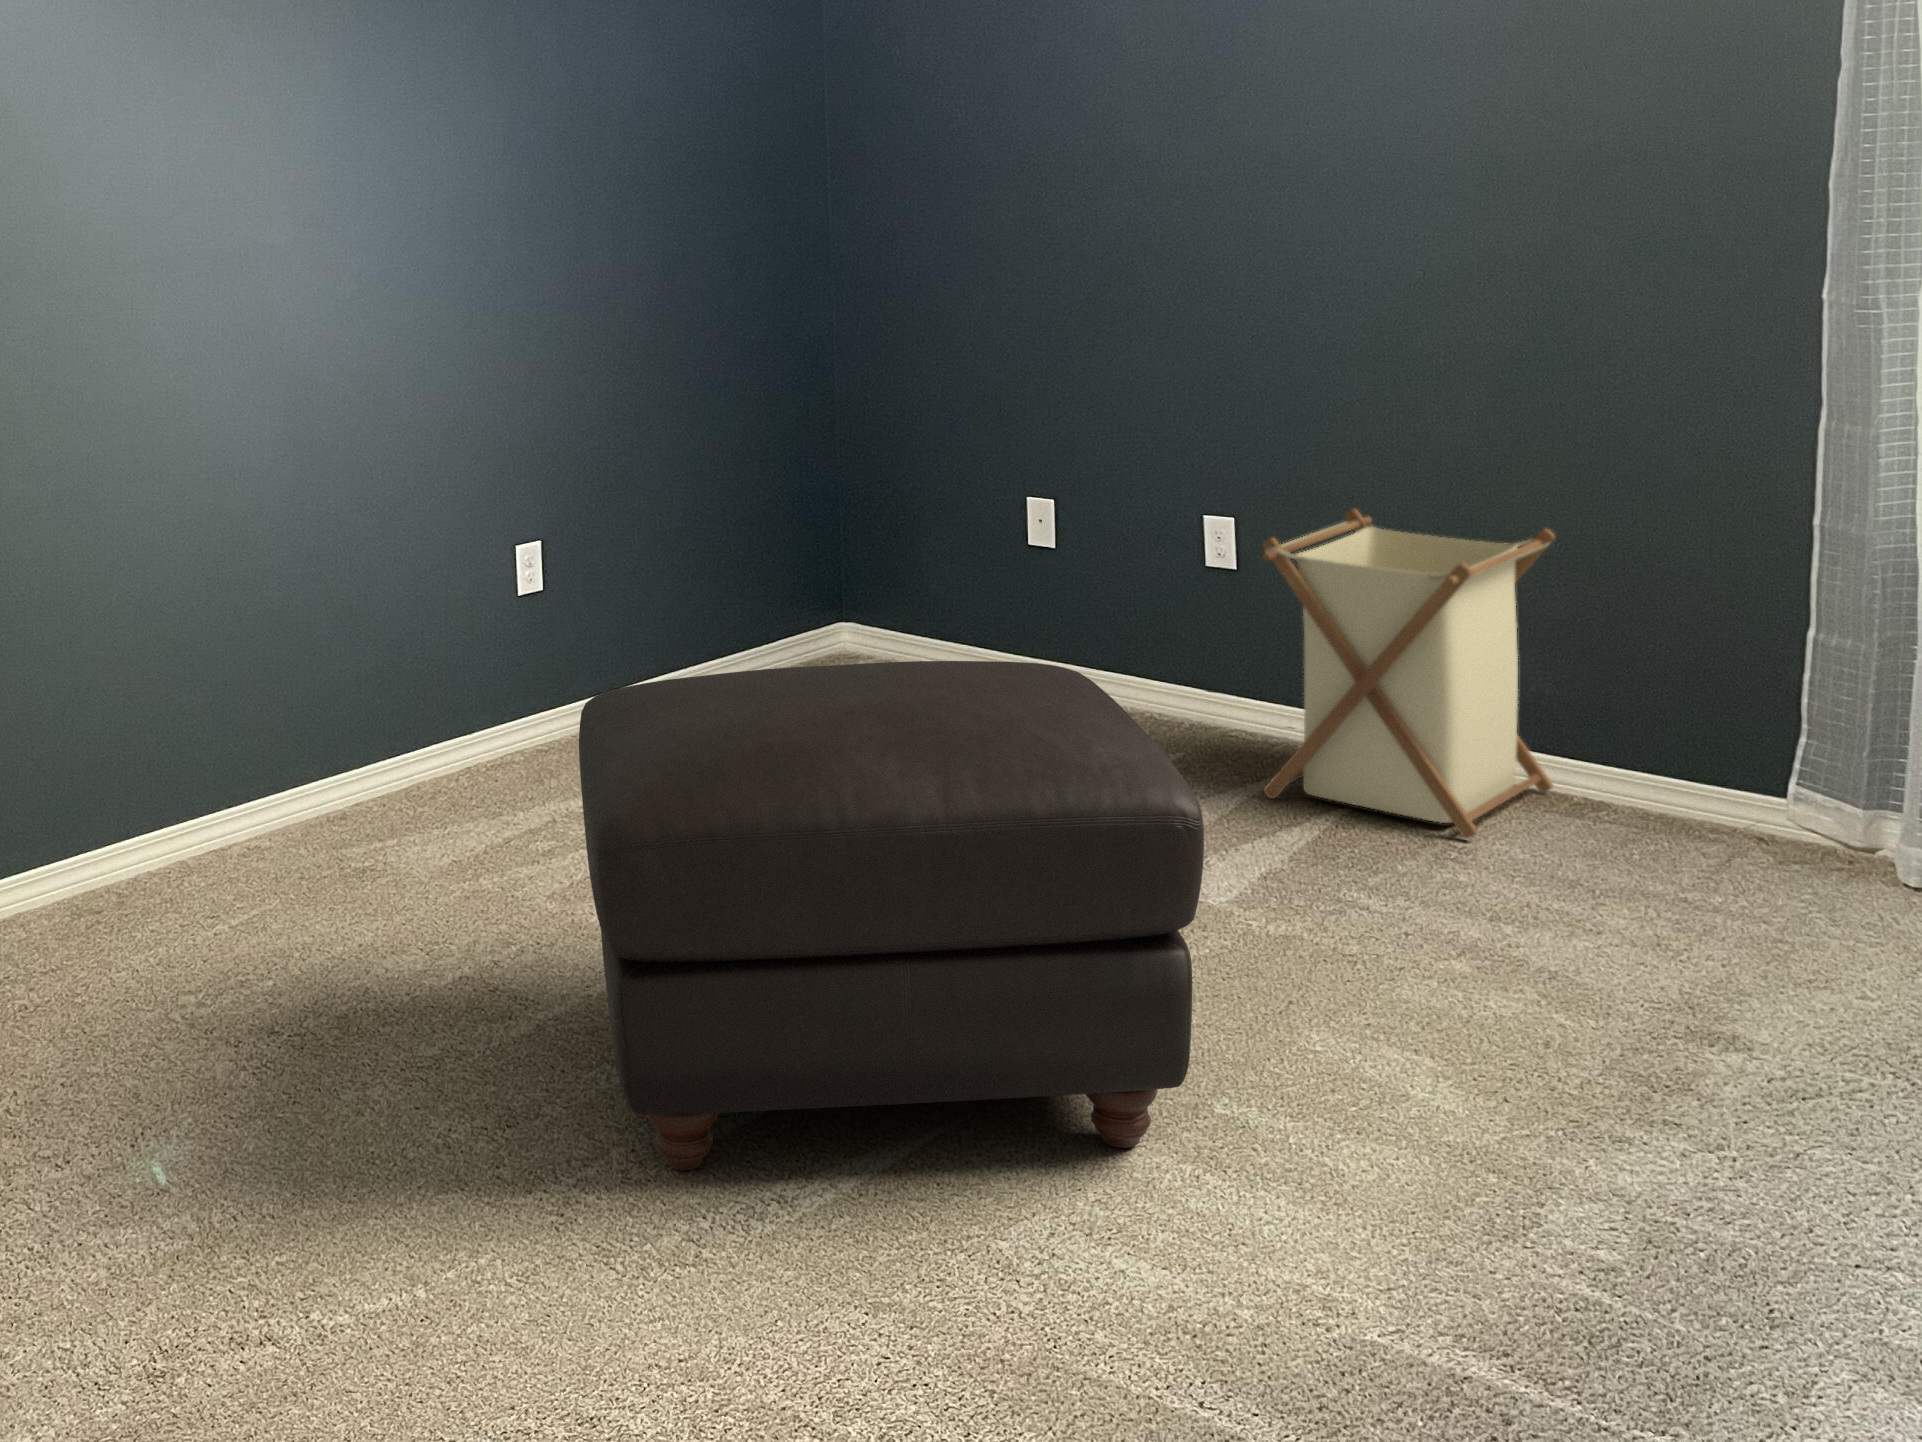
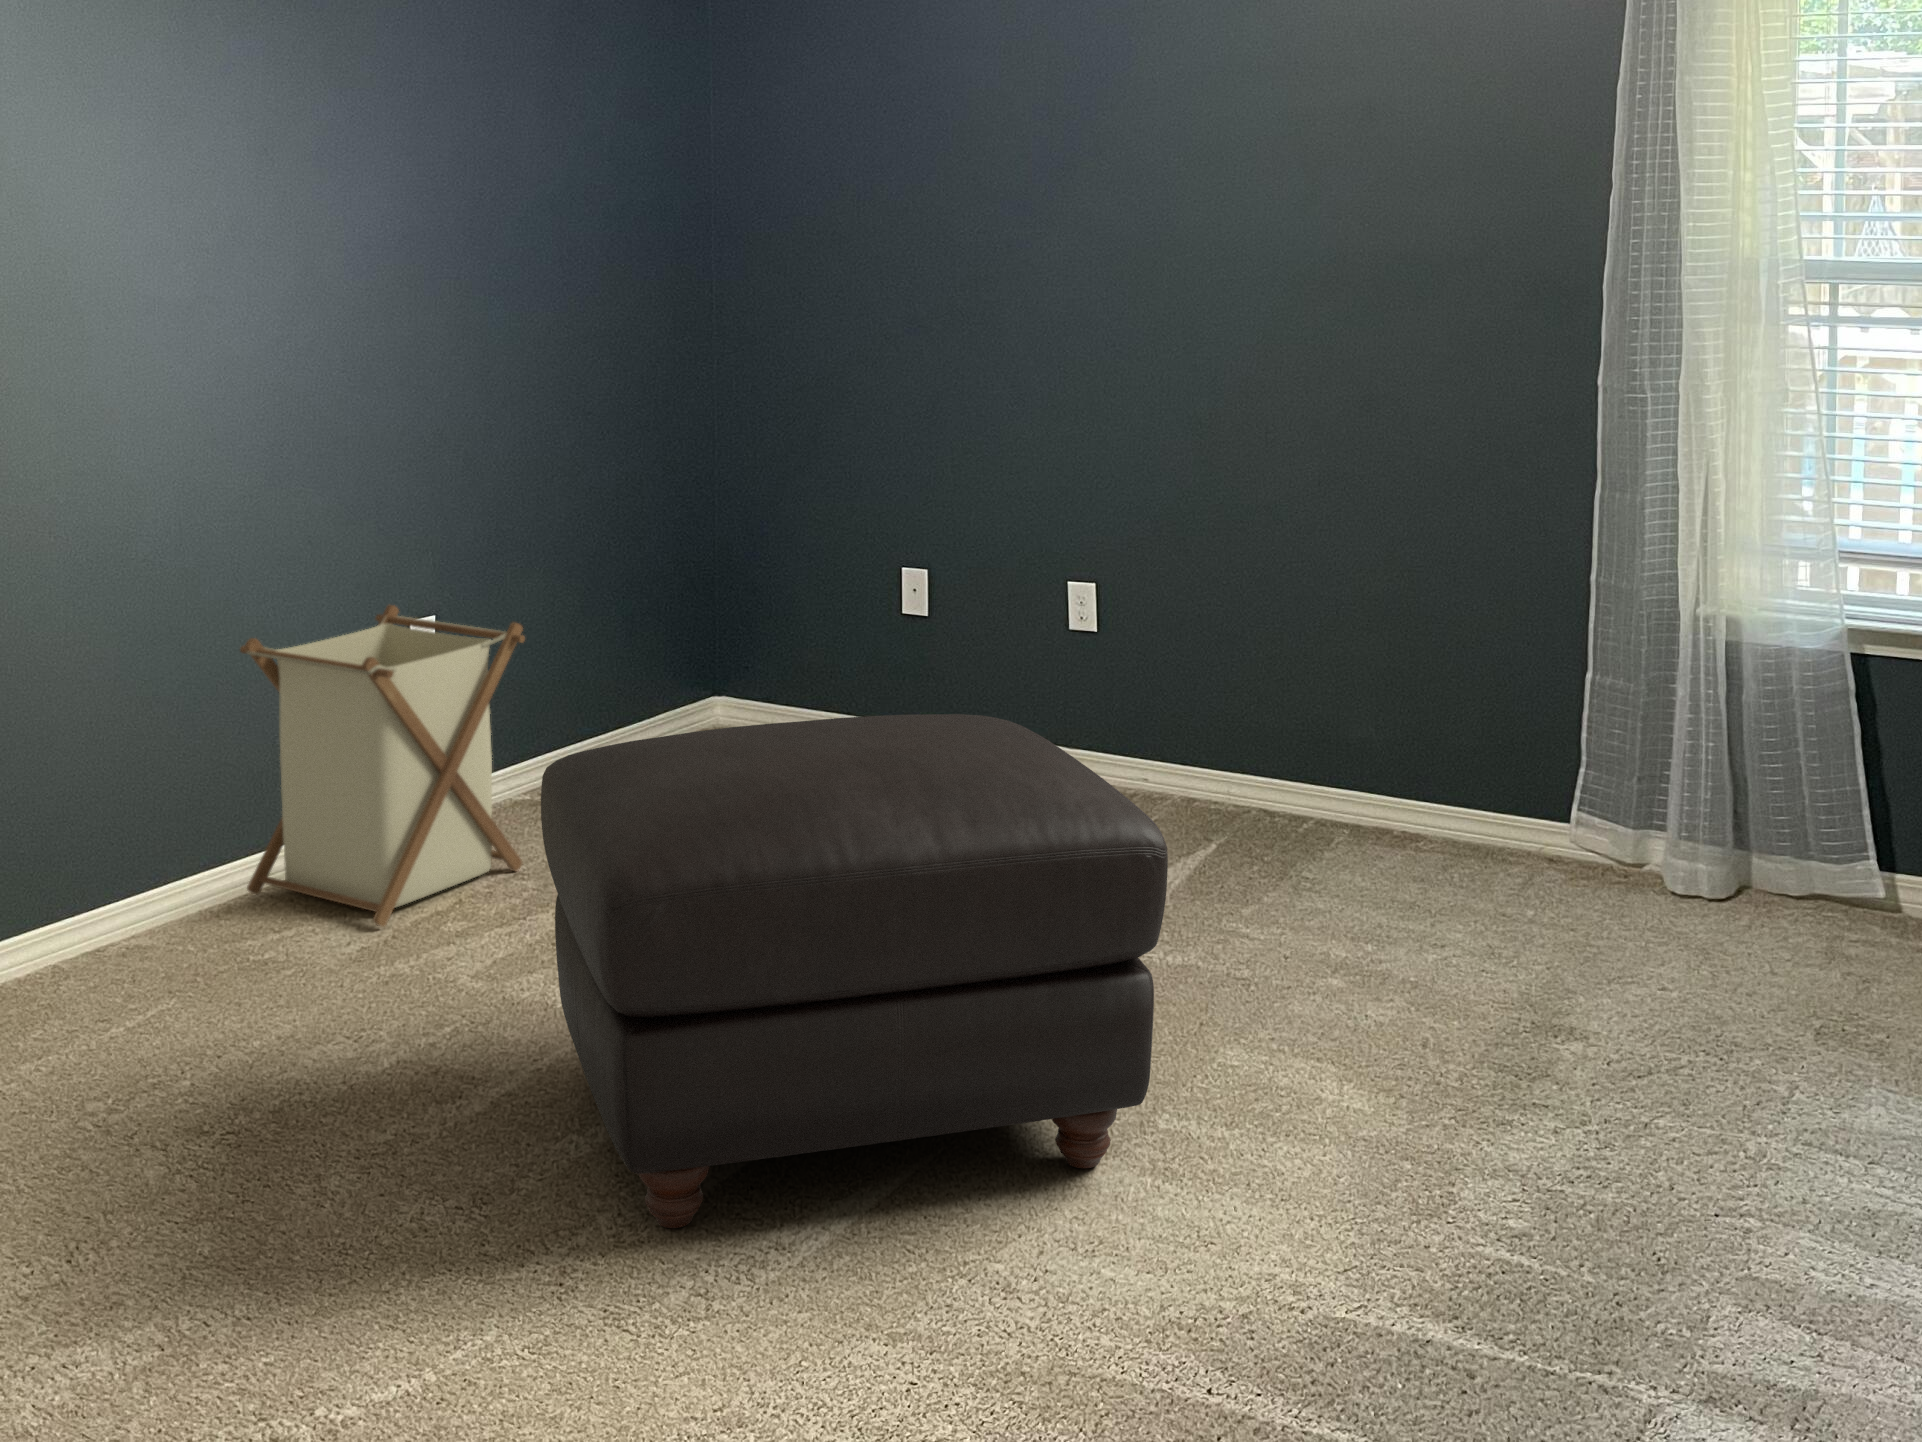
laundry basket: present [1262,509,1555,839] -> present [240,605,525,927]

